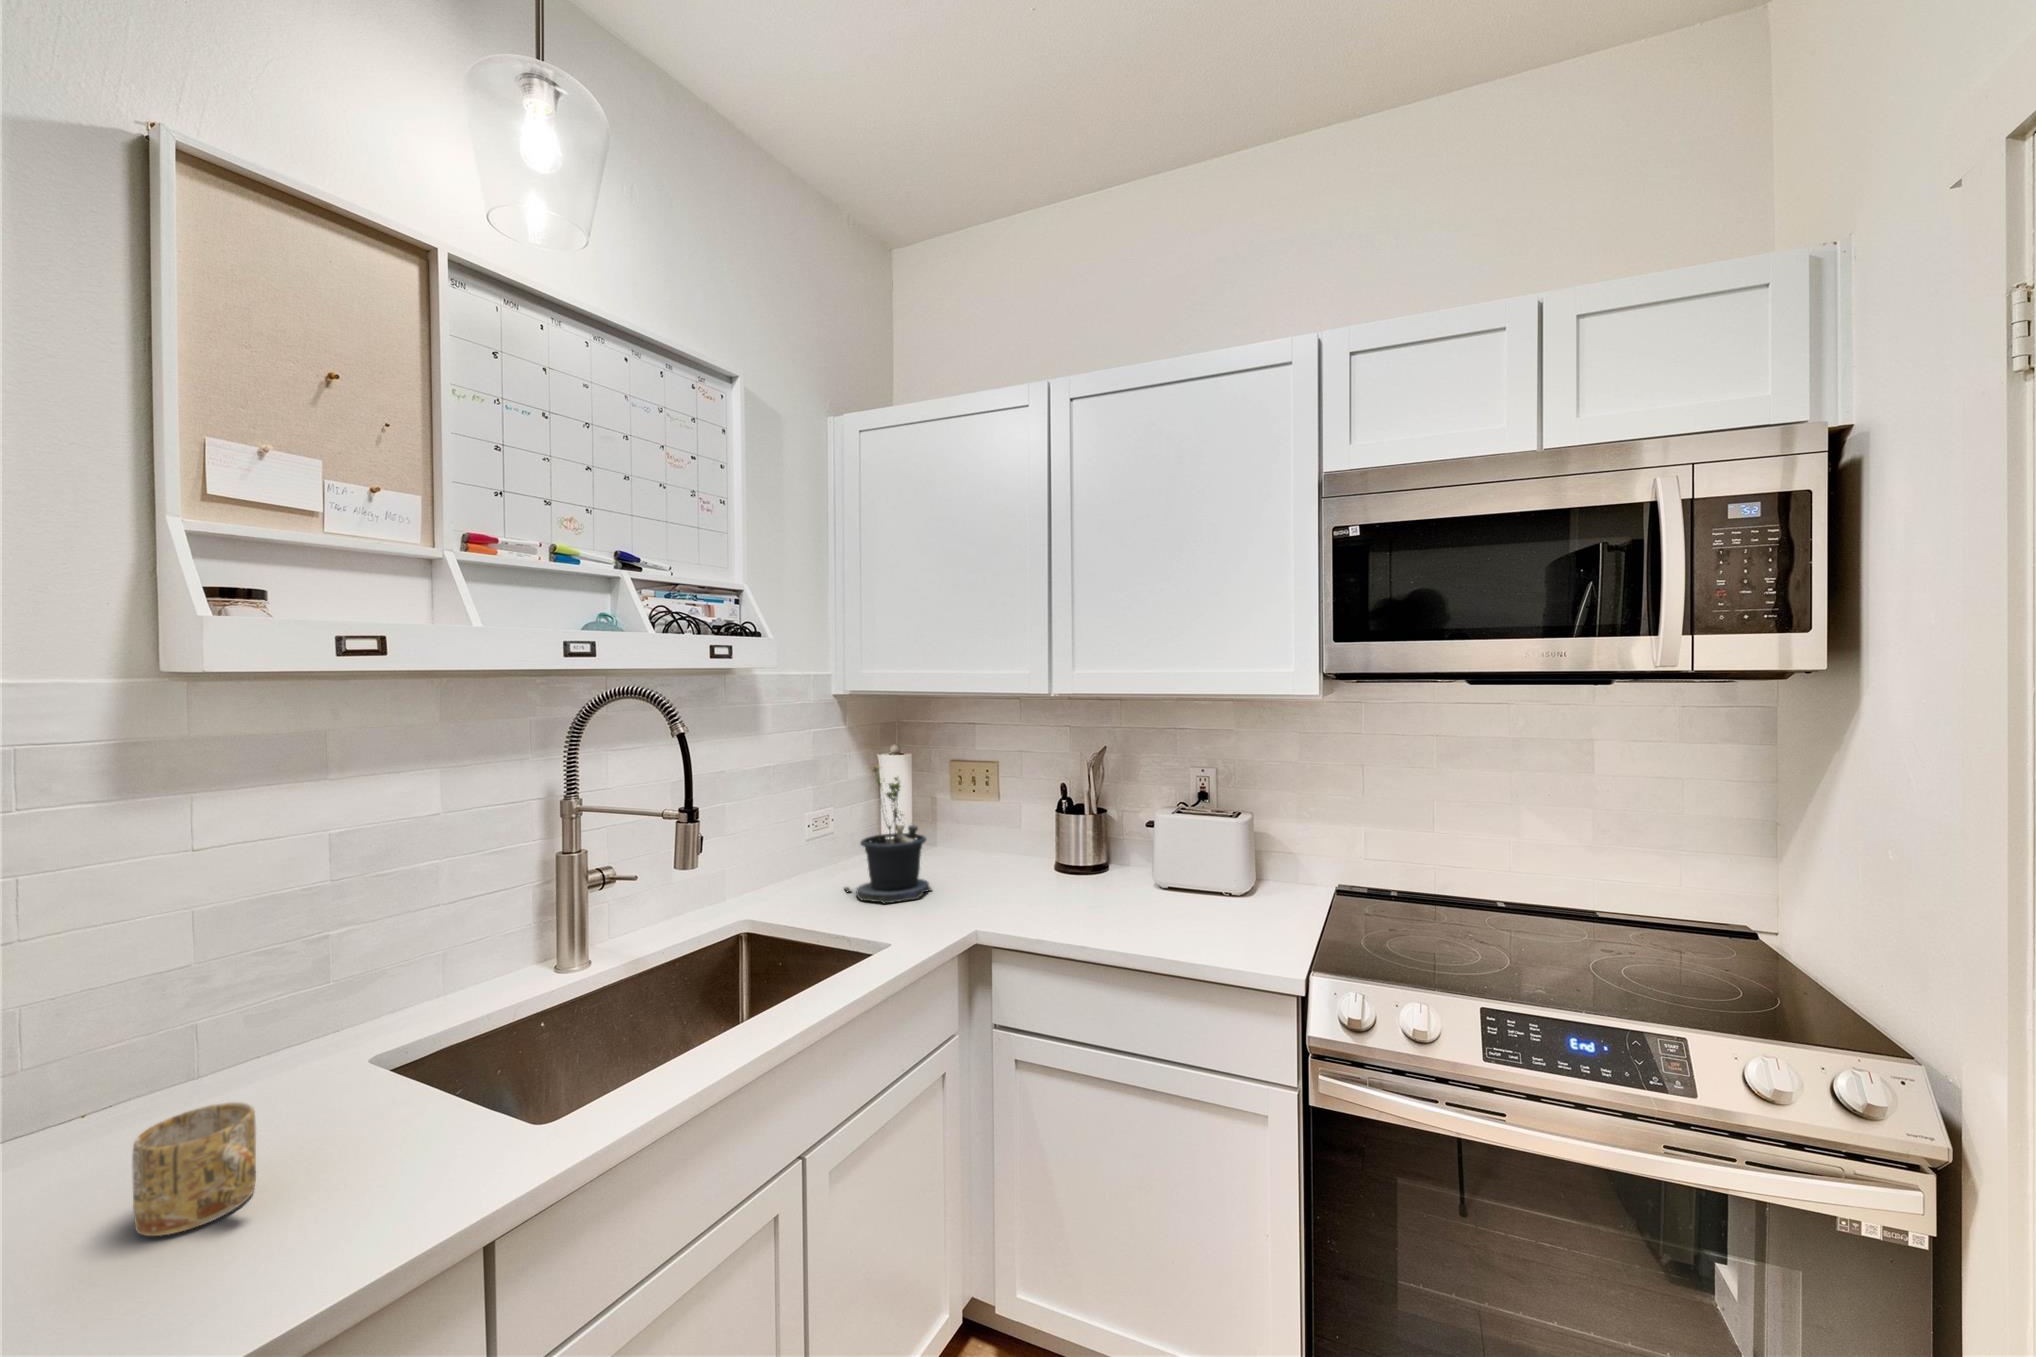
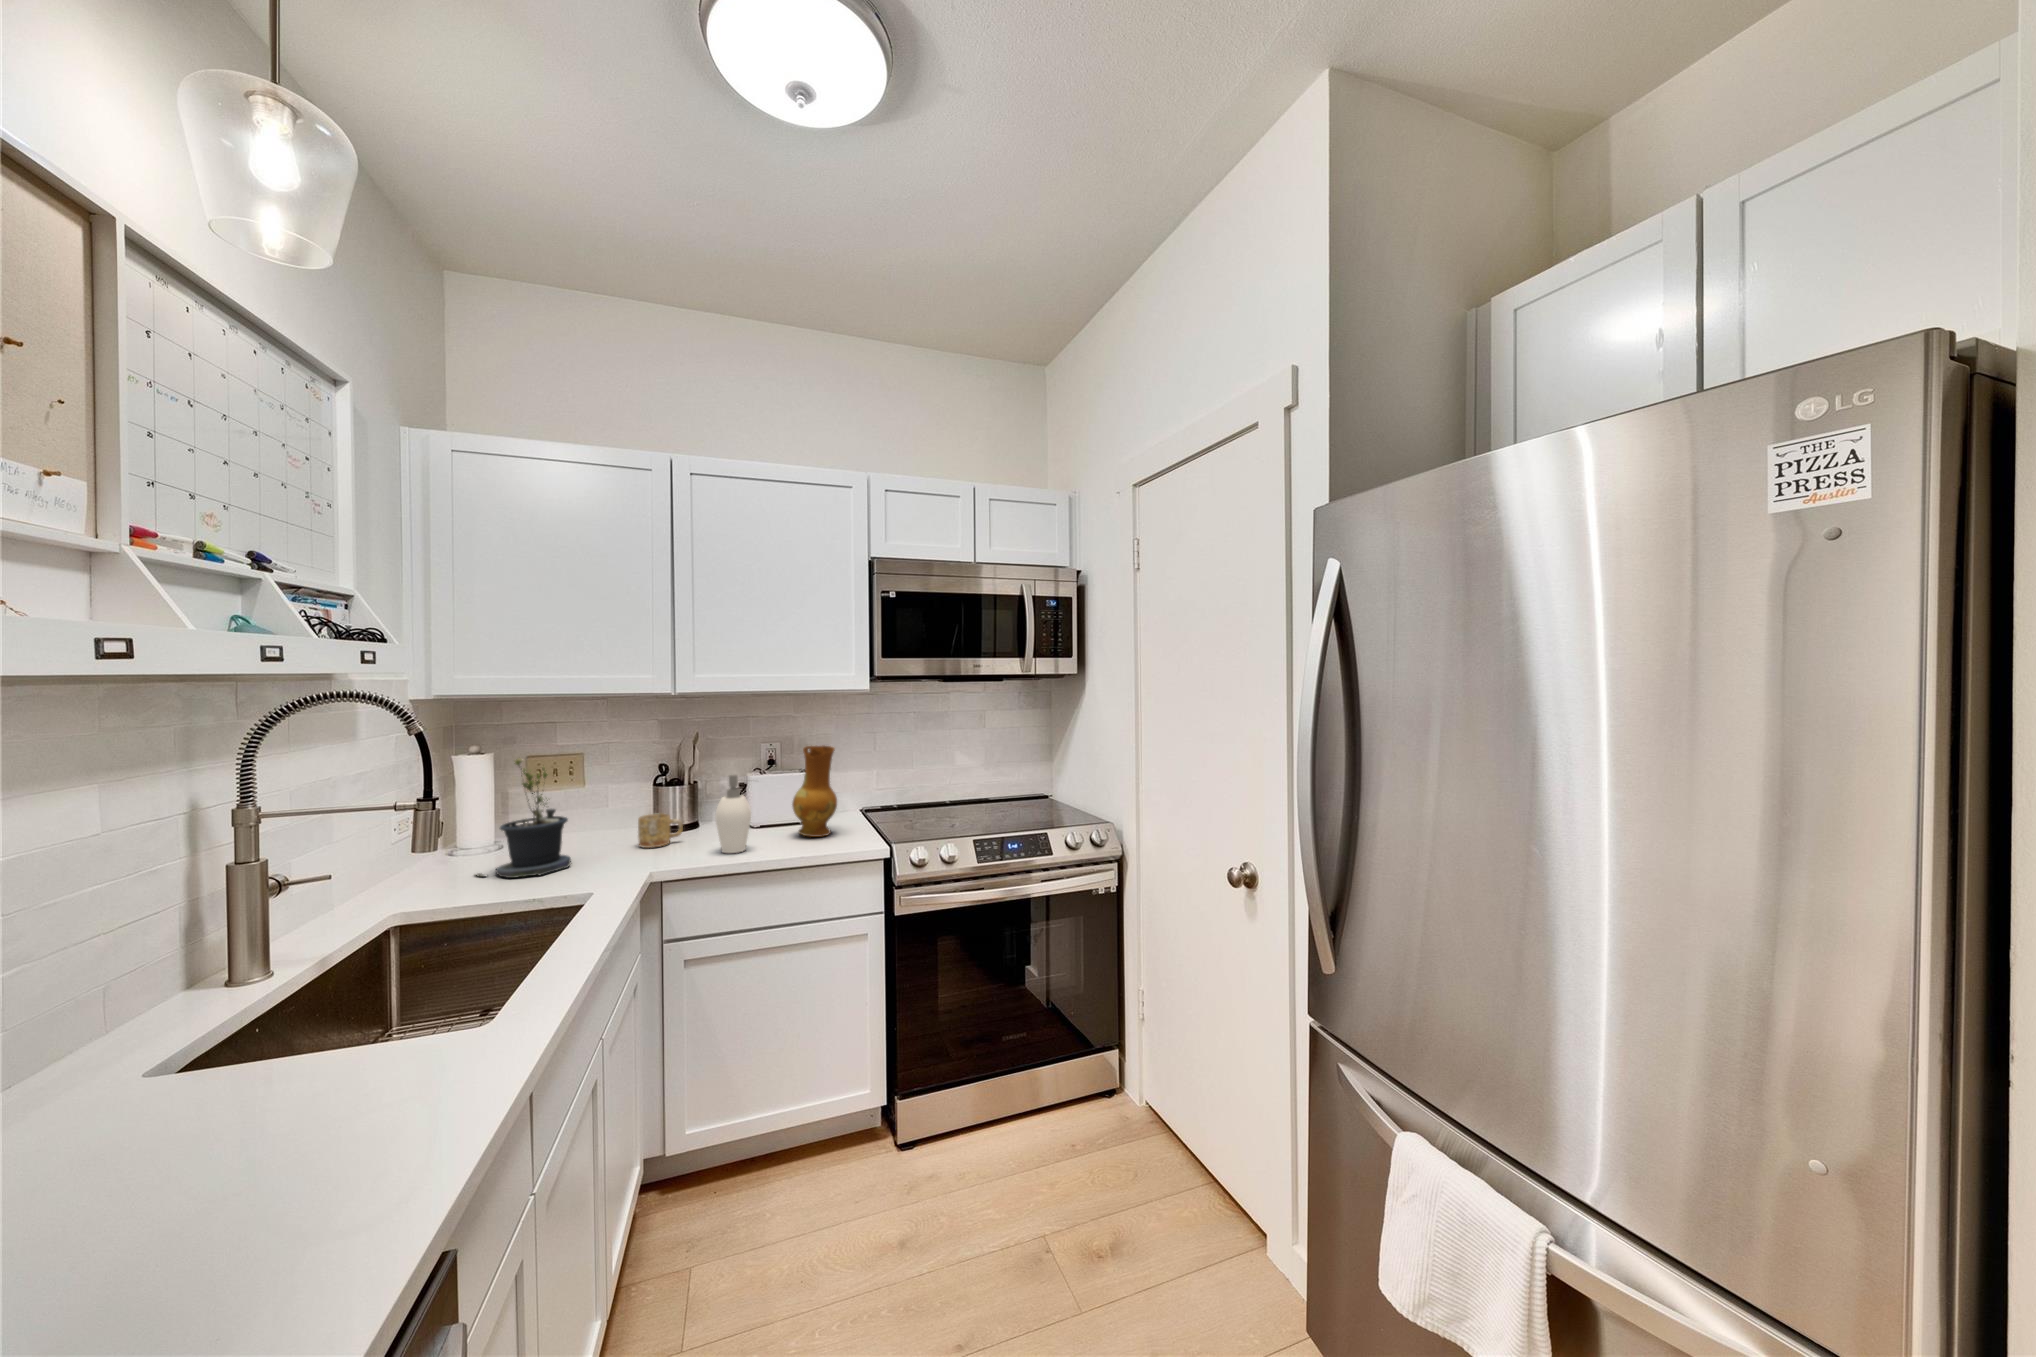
ceramic jug: none [1186,779,1256,926] -> present [792,745,837,837]
soap dispenser: none [1068,811,1118,925] -> present [715,774,751,853]
mug: present [132,1102,256,1236] -> present [638,813,683,848]

